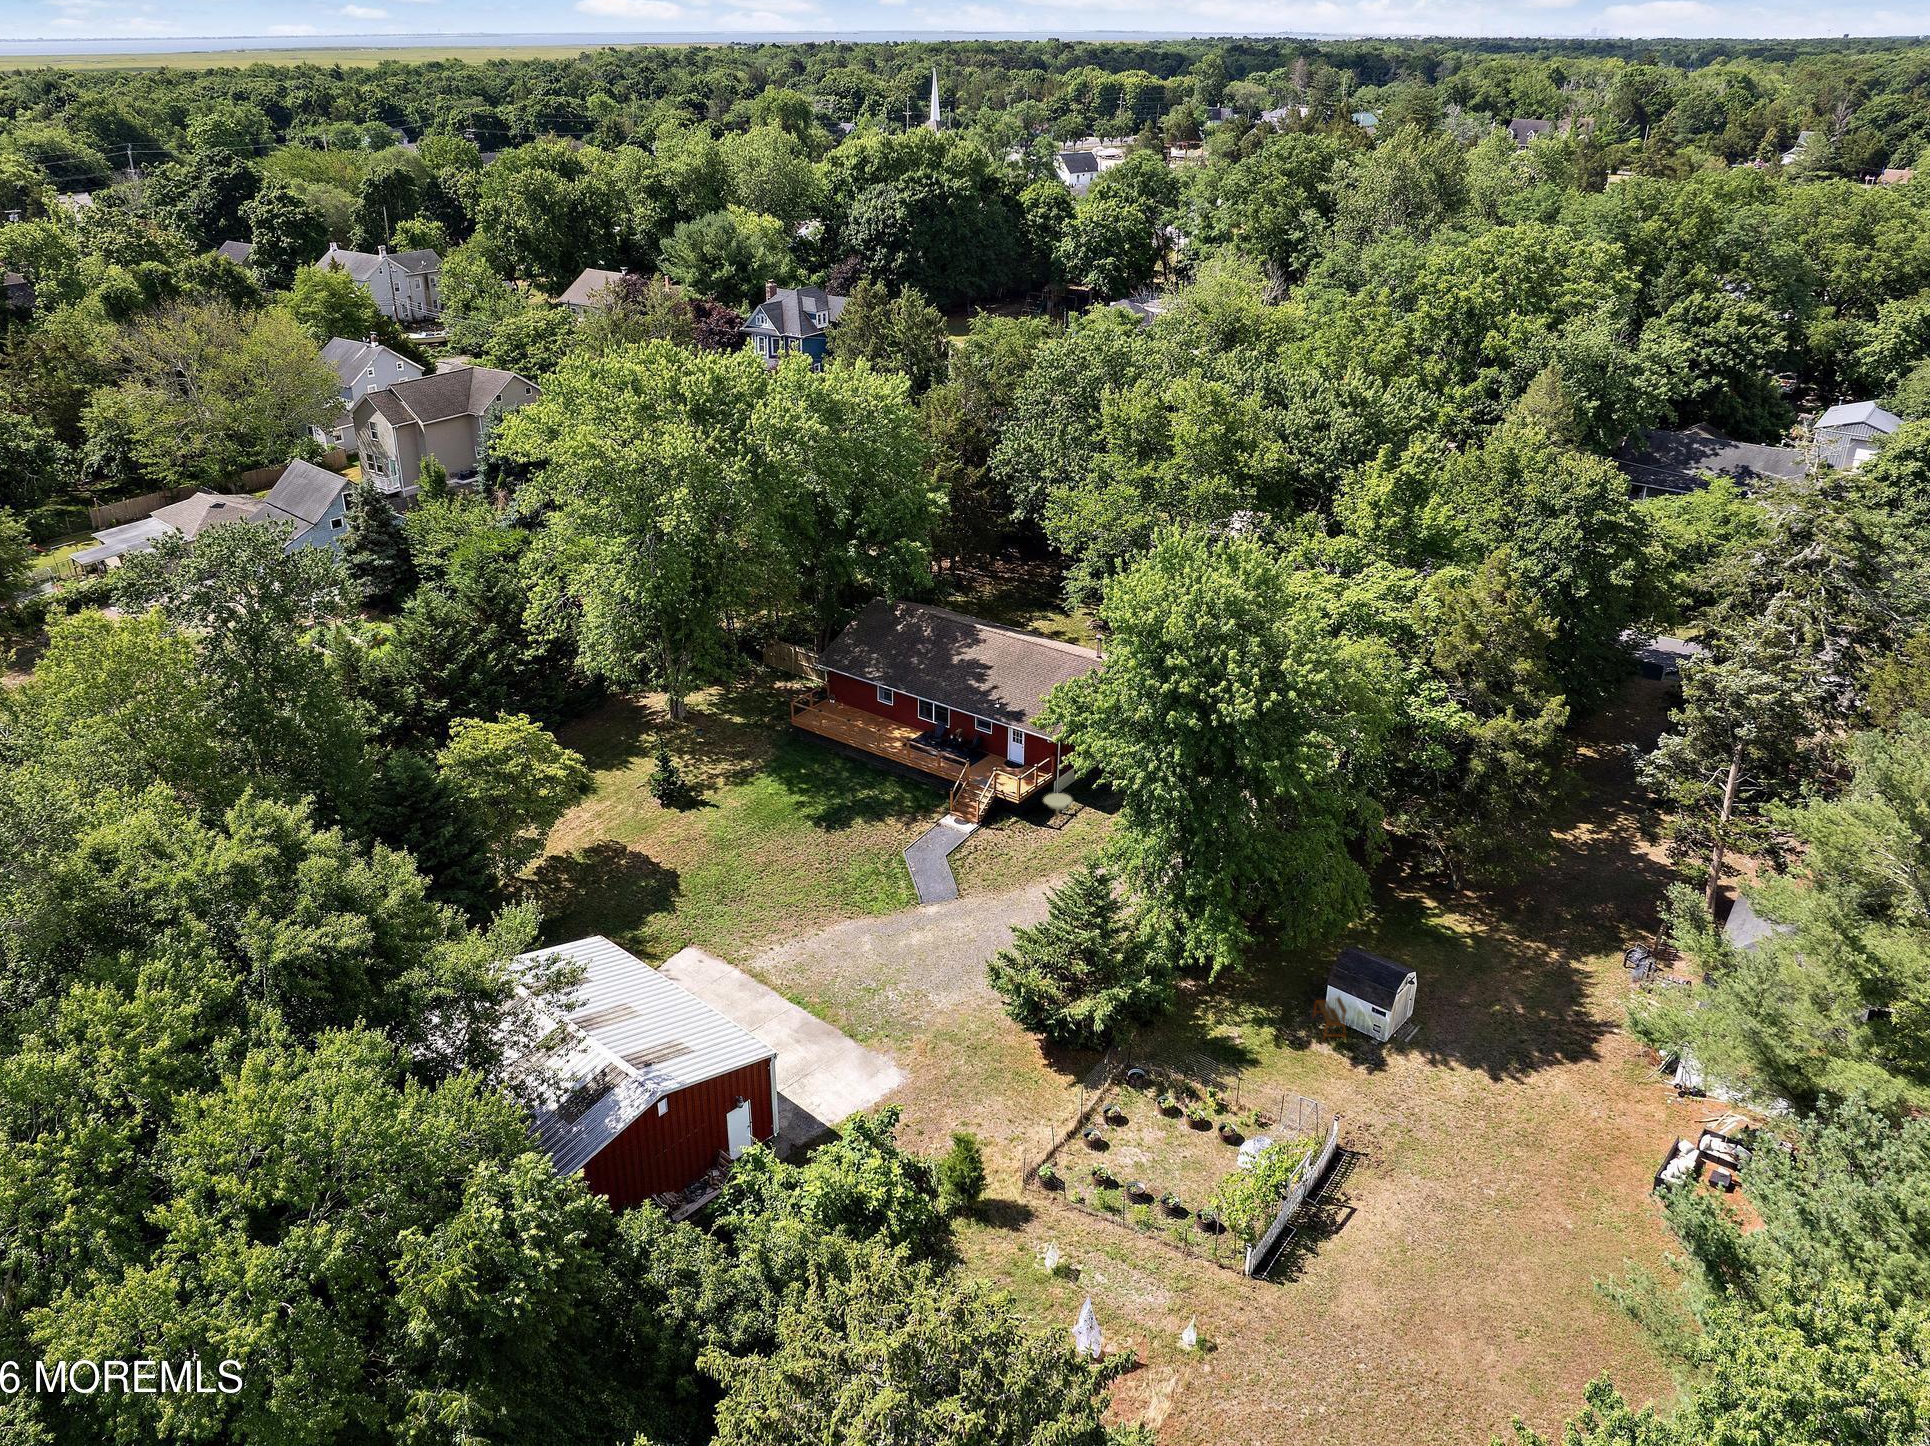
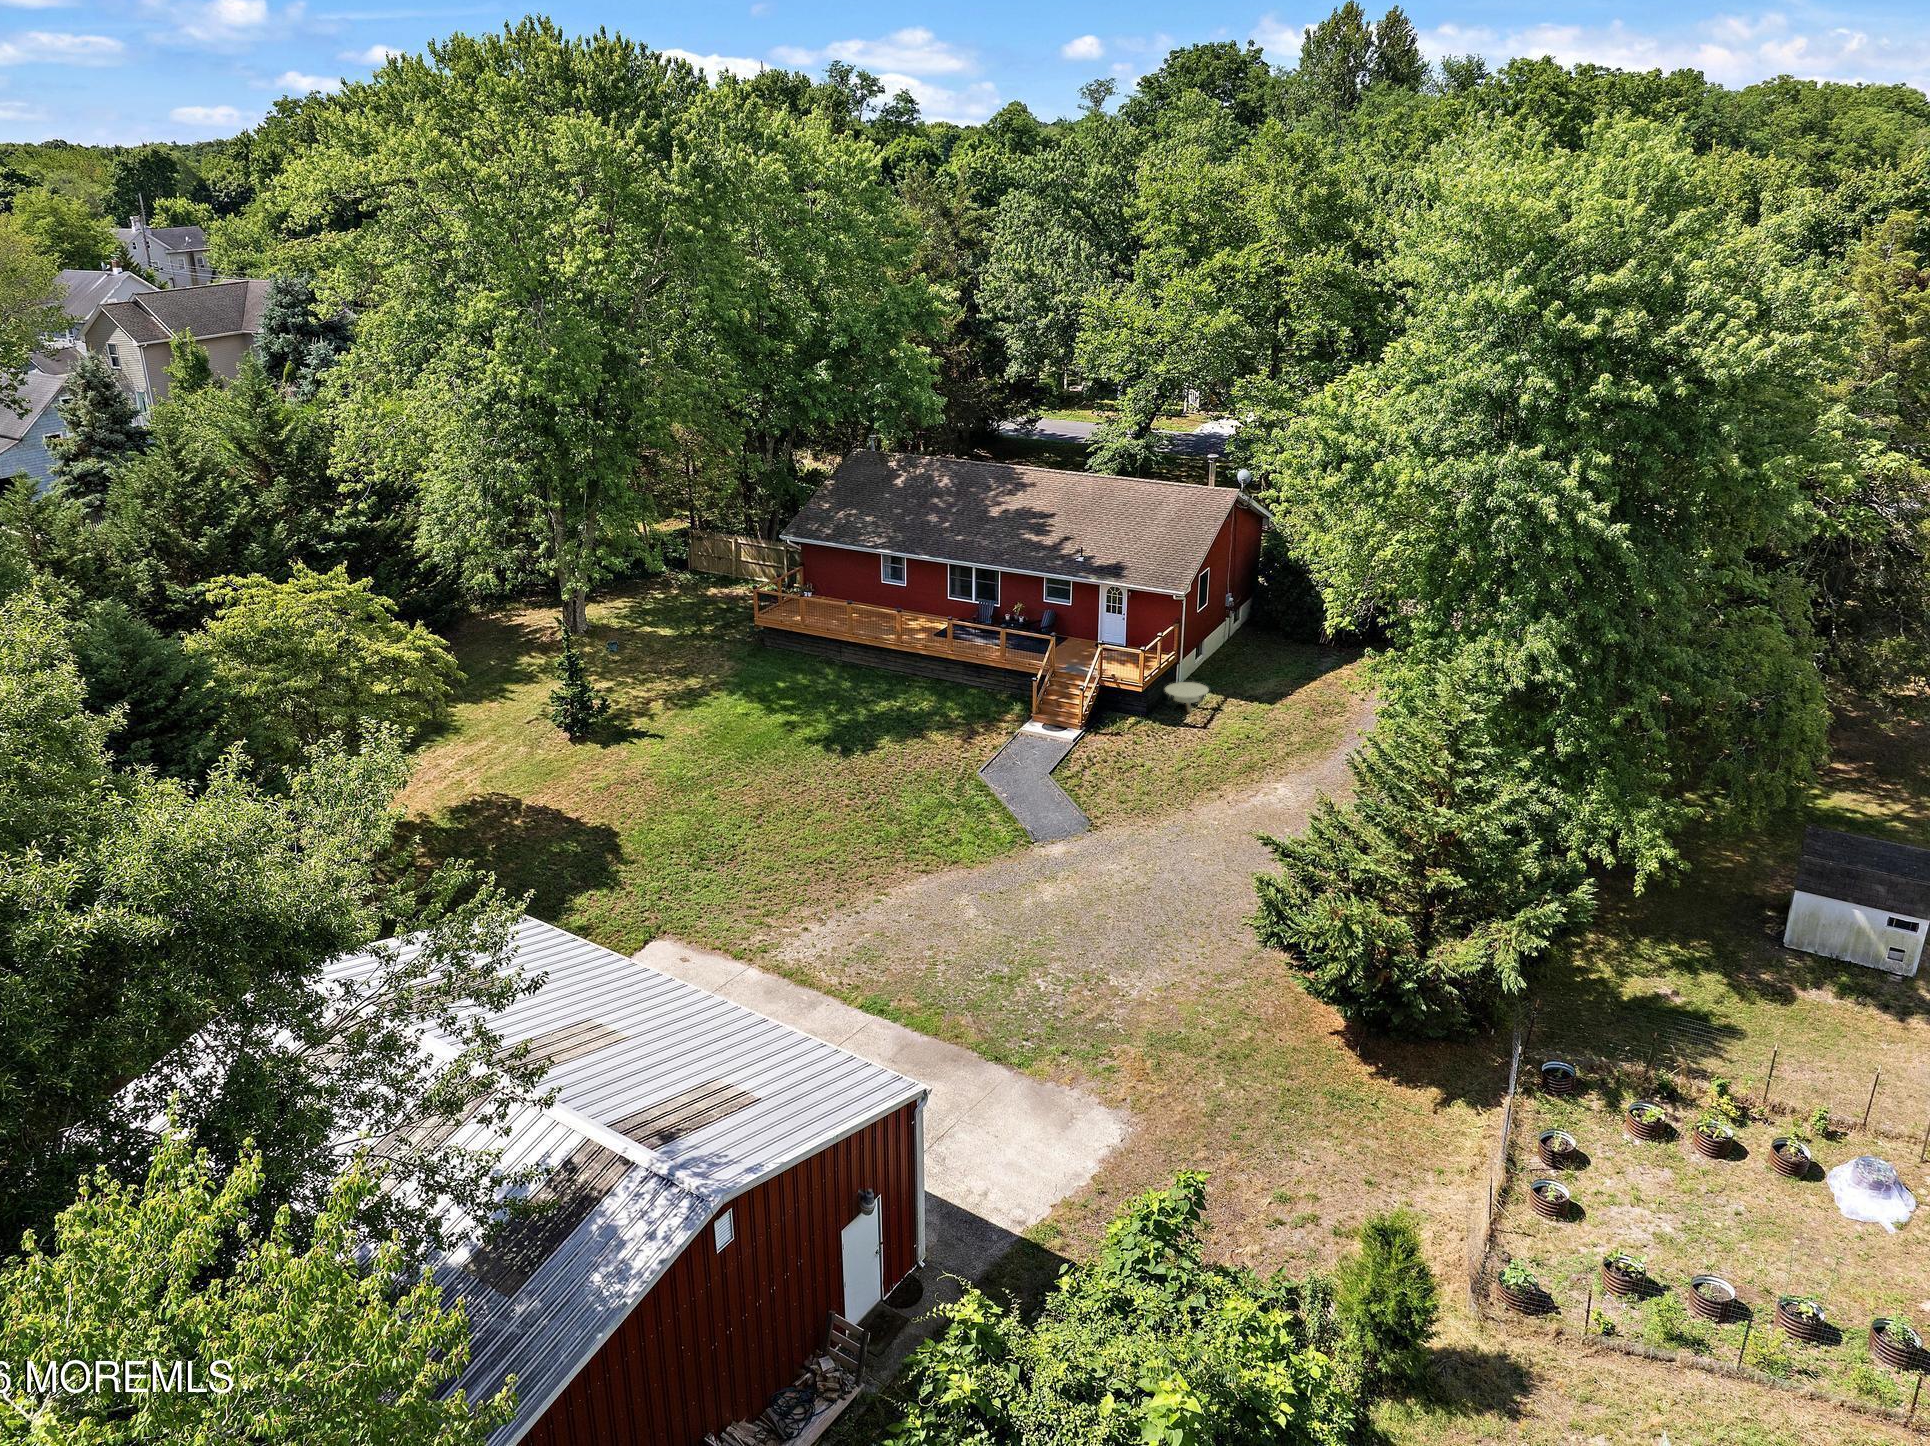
bench: present [1313,997,1347,1040] -> none [1763,897,1857,987]

